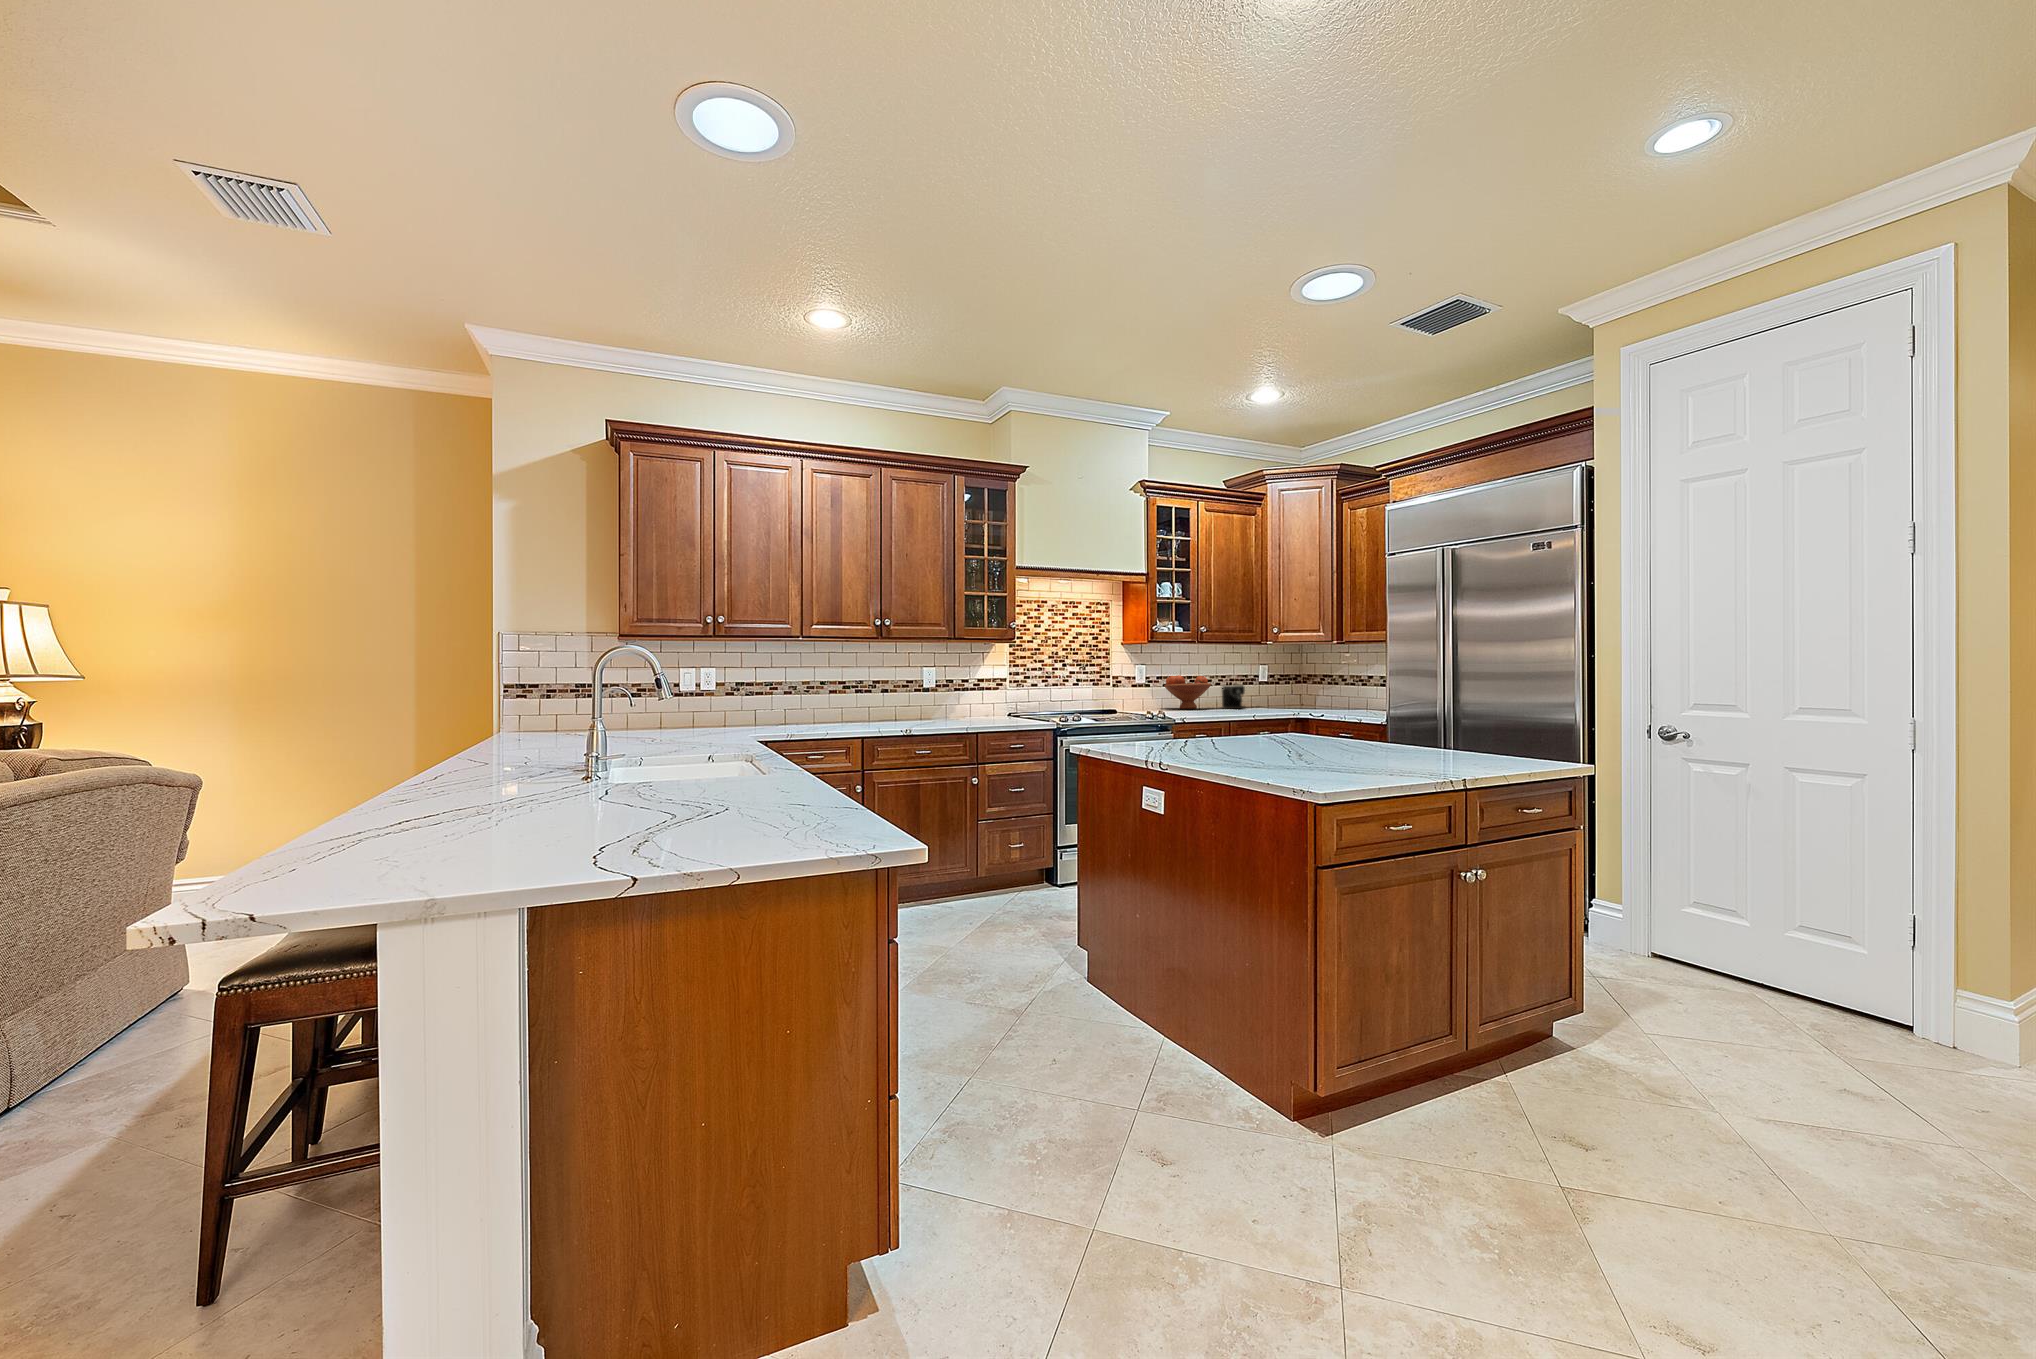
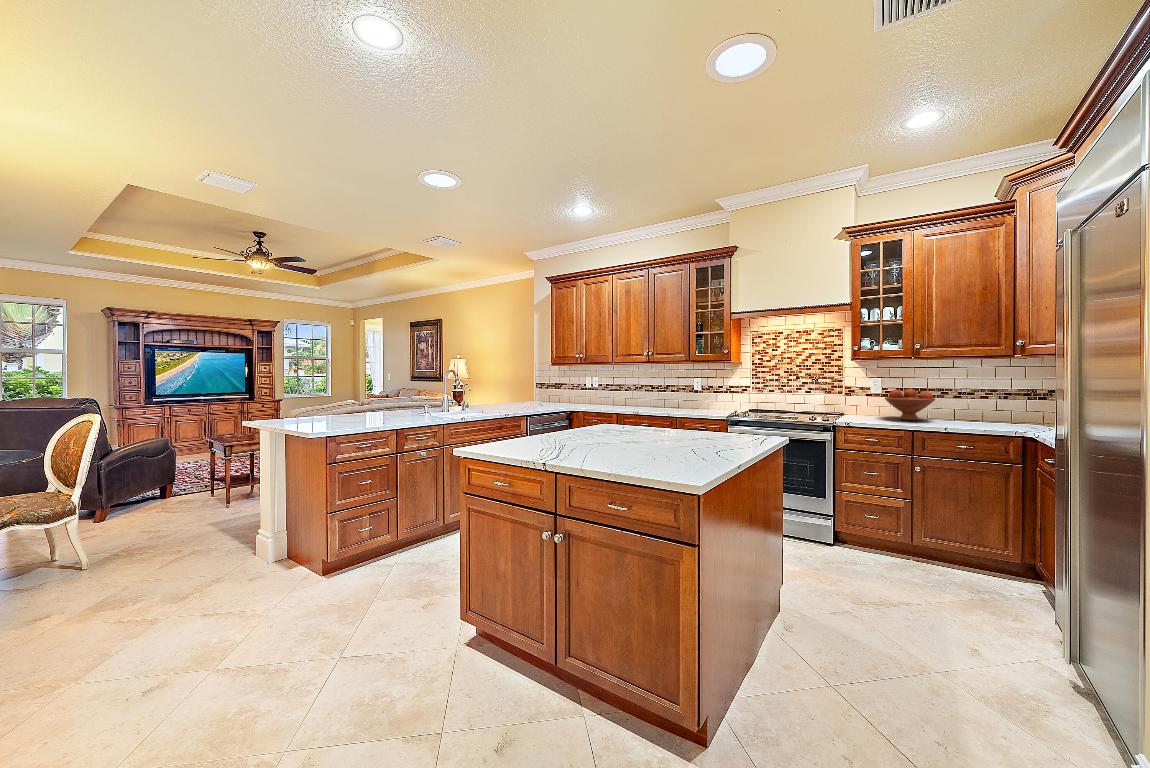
coffee maker: present [1222,685,1245,709] -> none [961,401,1022,426]

